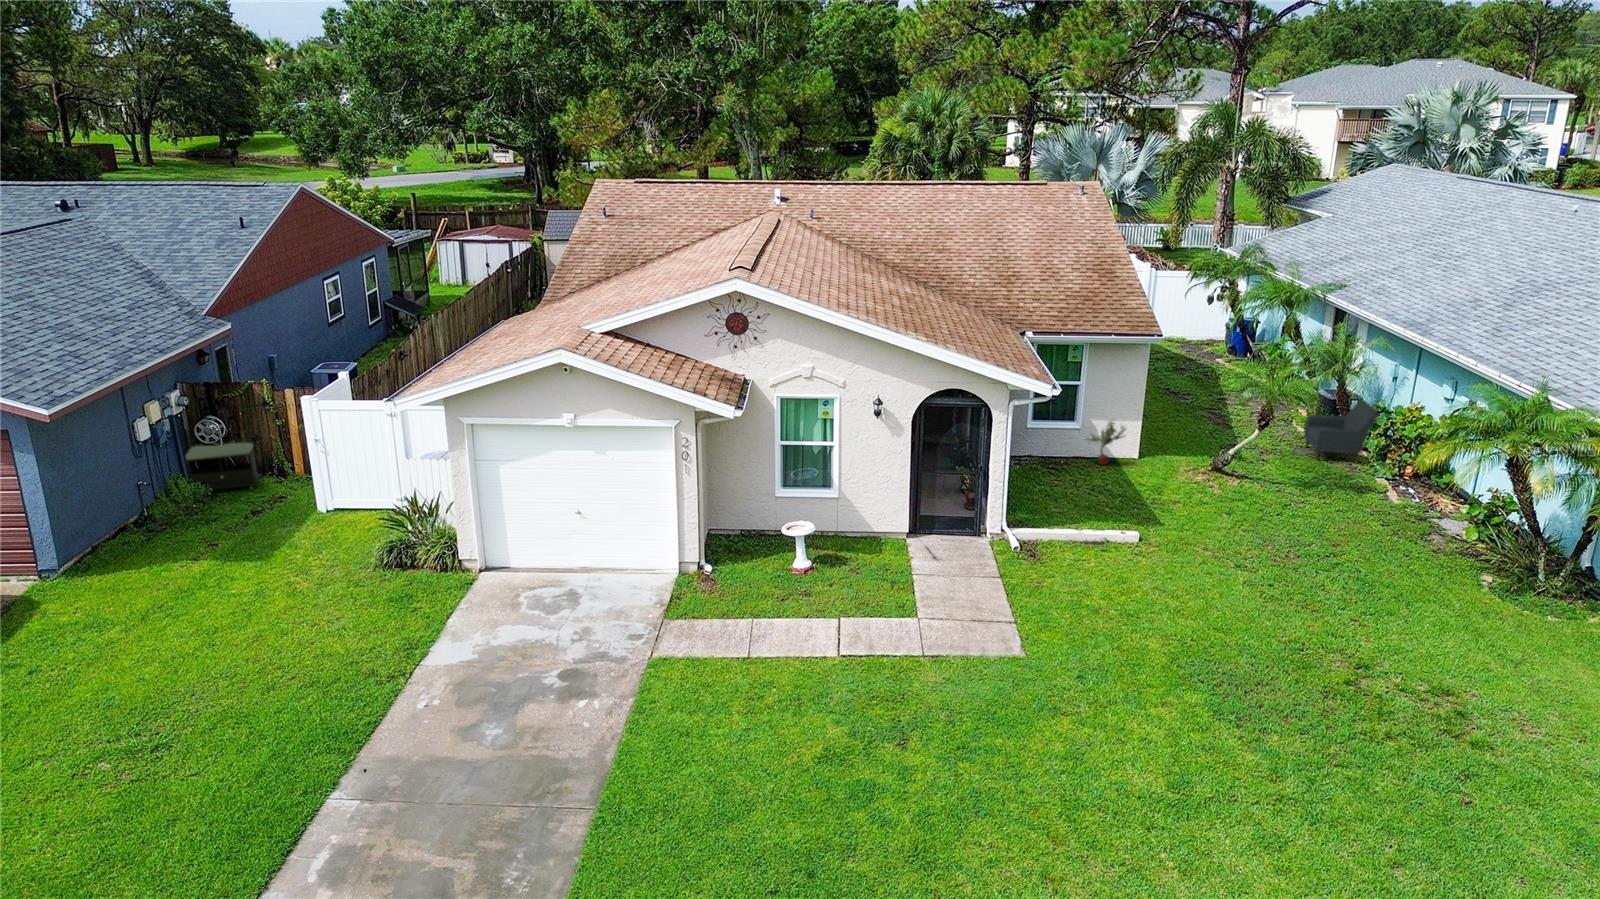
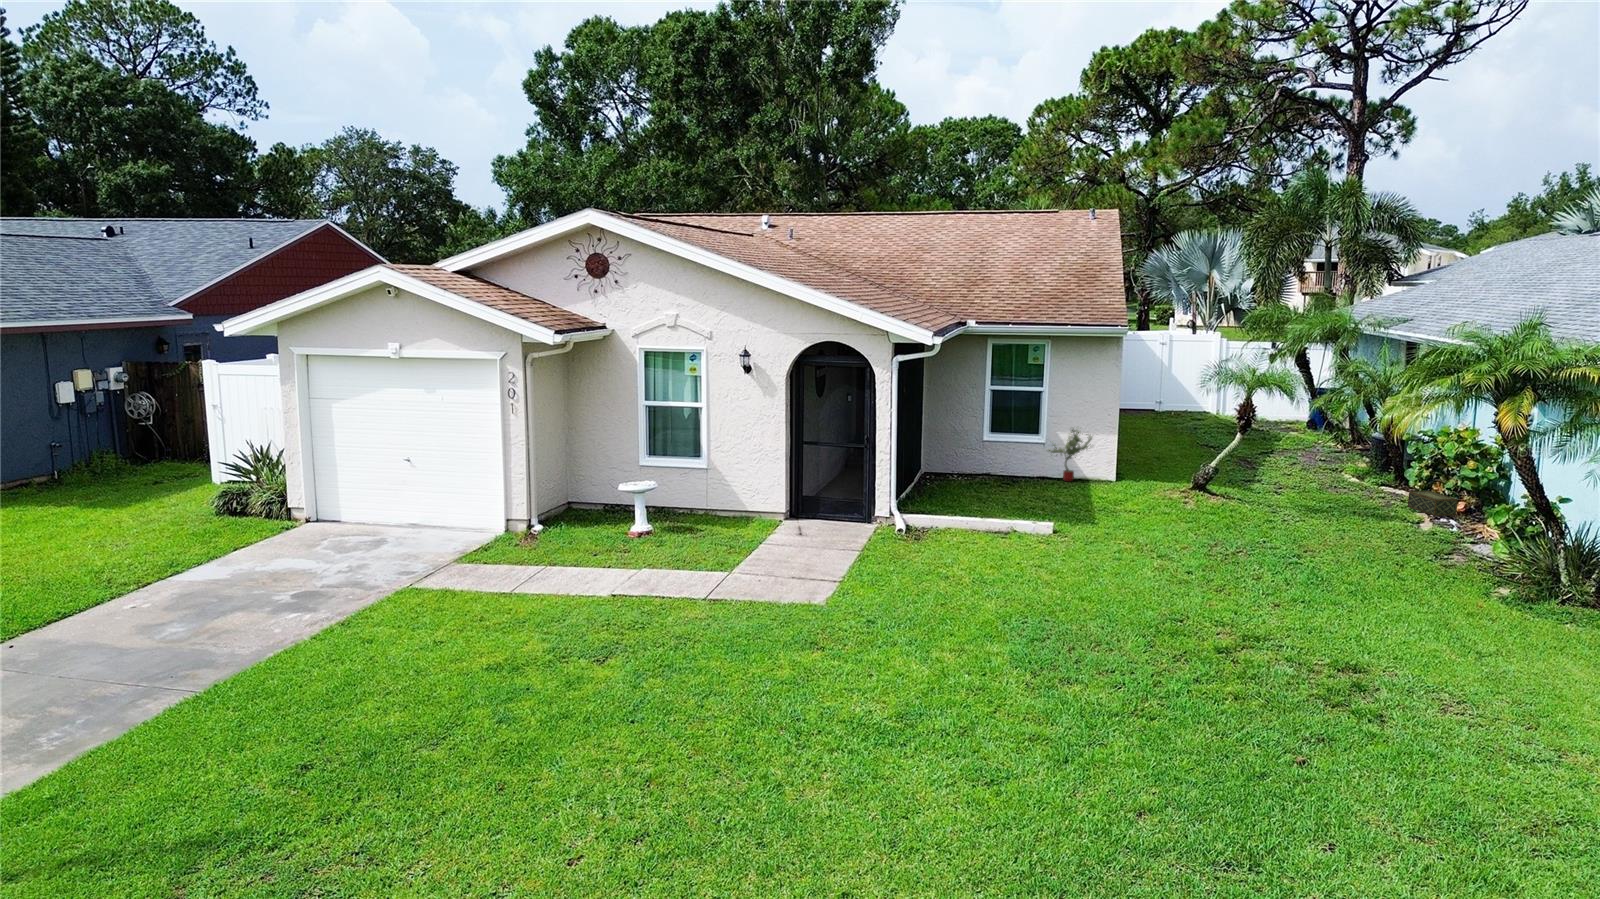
chair: present [1304,400,1379,463] -> none [1328,417,1414,490]
storage bench: present [186,441,261,490] -> none [112,422,192,470]
woven basket: none [1380,474,1421,499] -> present [1408,491,1458,516]

